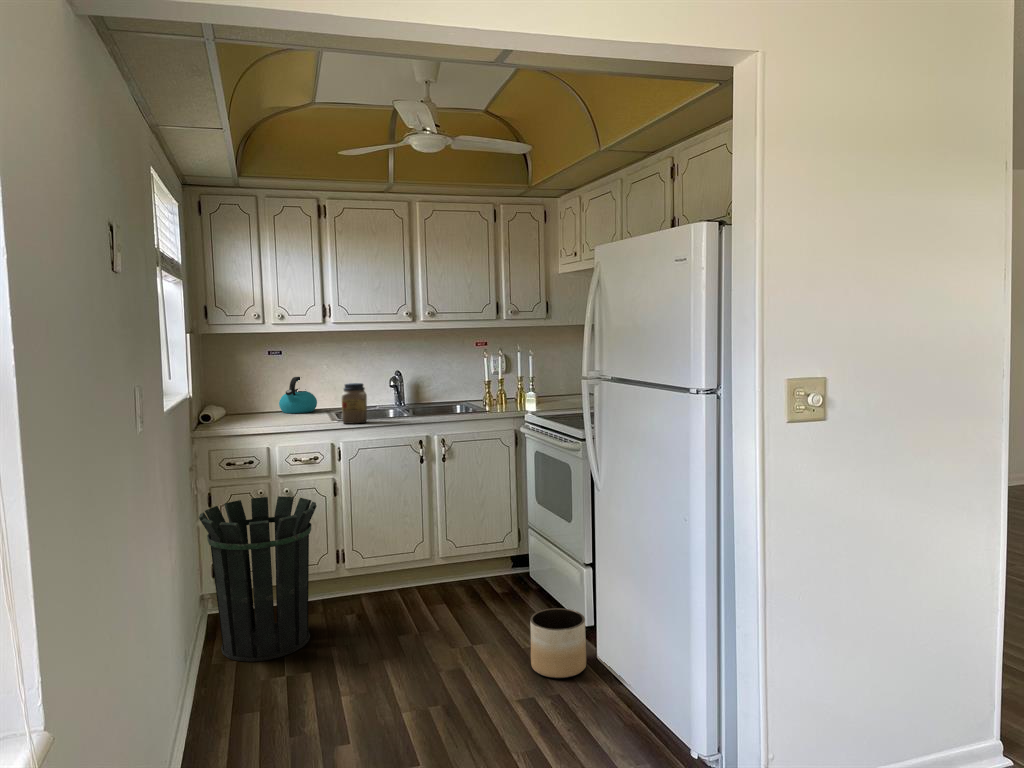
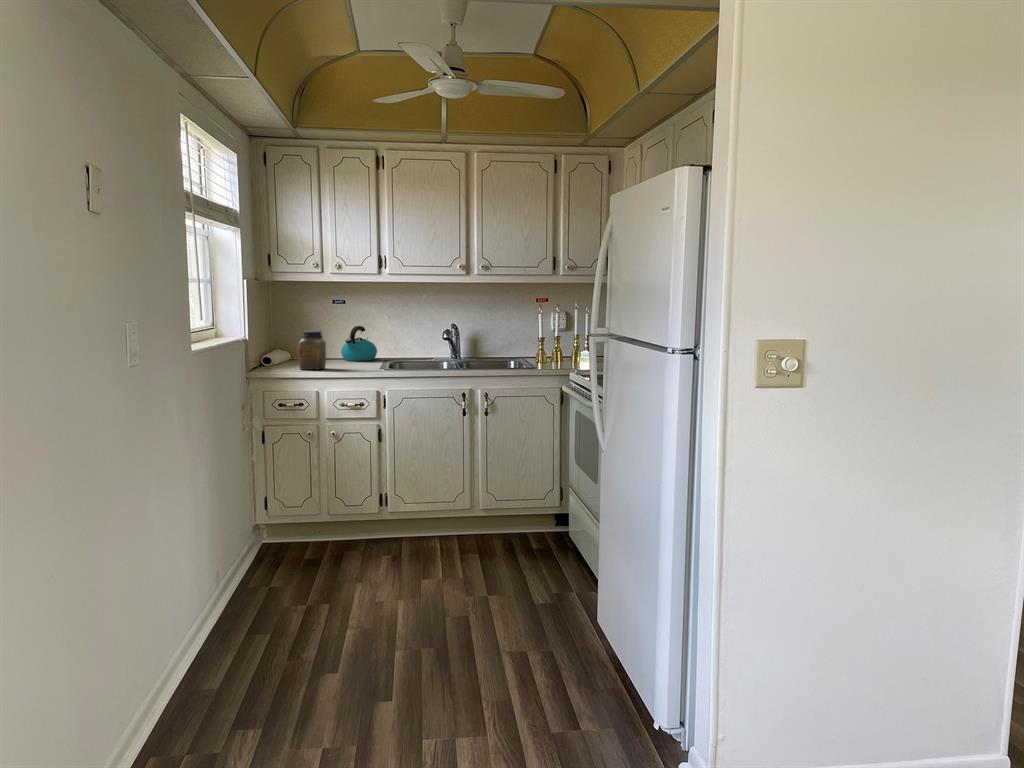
jar: present [342,383,367,424] -> present [299,331,326,370]
waste bin: present [199,496,317,662] -> none [241,438,351,588]
planter: present [530,608,586,678] -> none [534,566,590,635]

